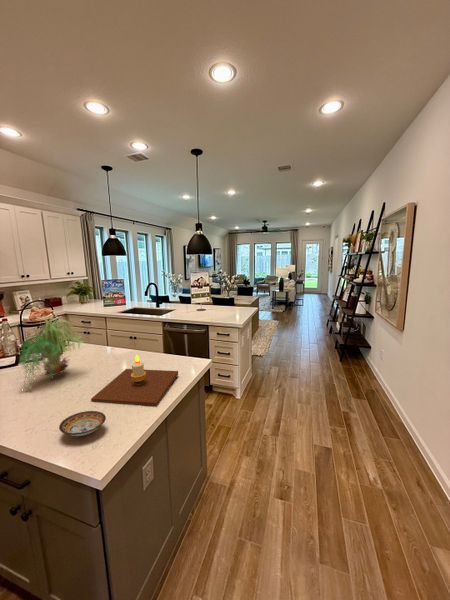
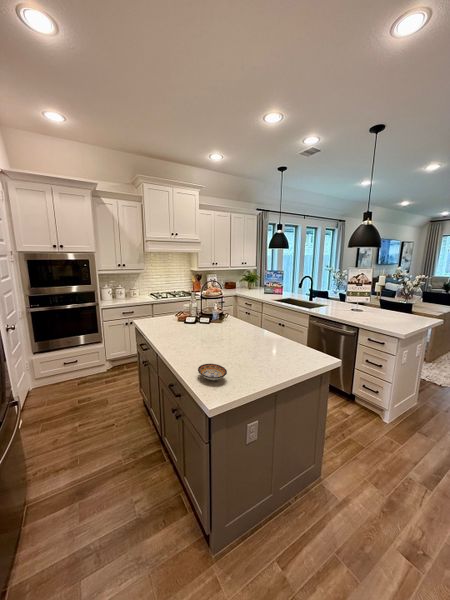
plant: present [20,316,84,382] -> none [190,292,233,343]
candle: present [91,355,178,407] -> none [225,334,300,382]

